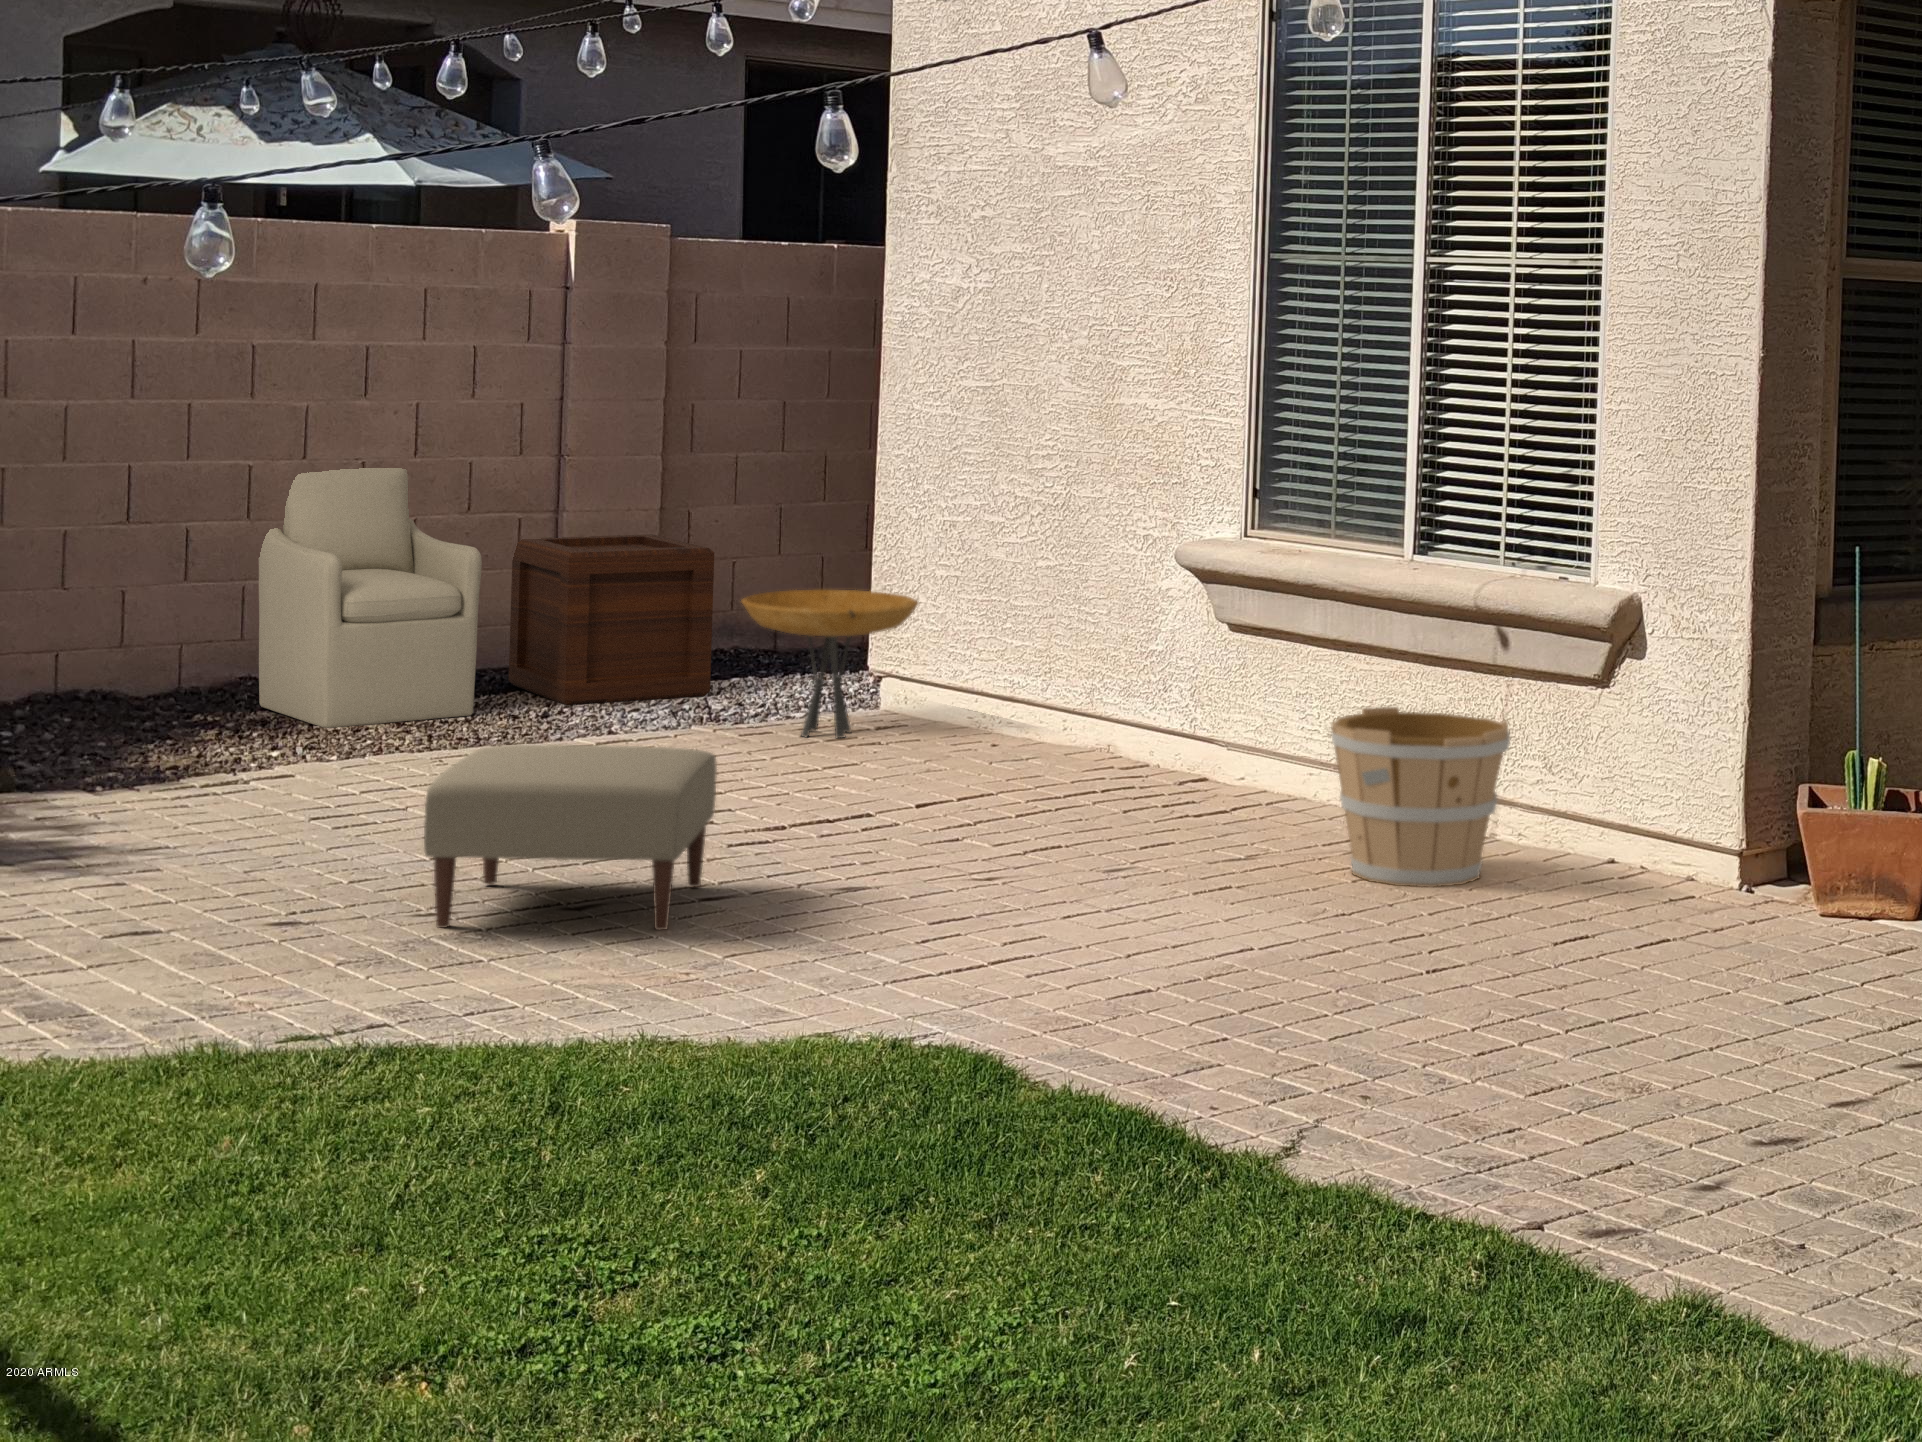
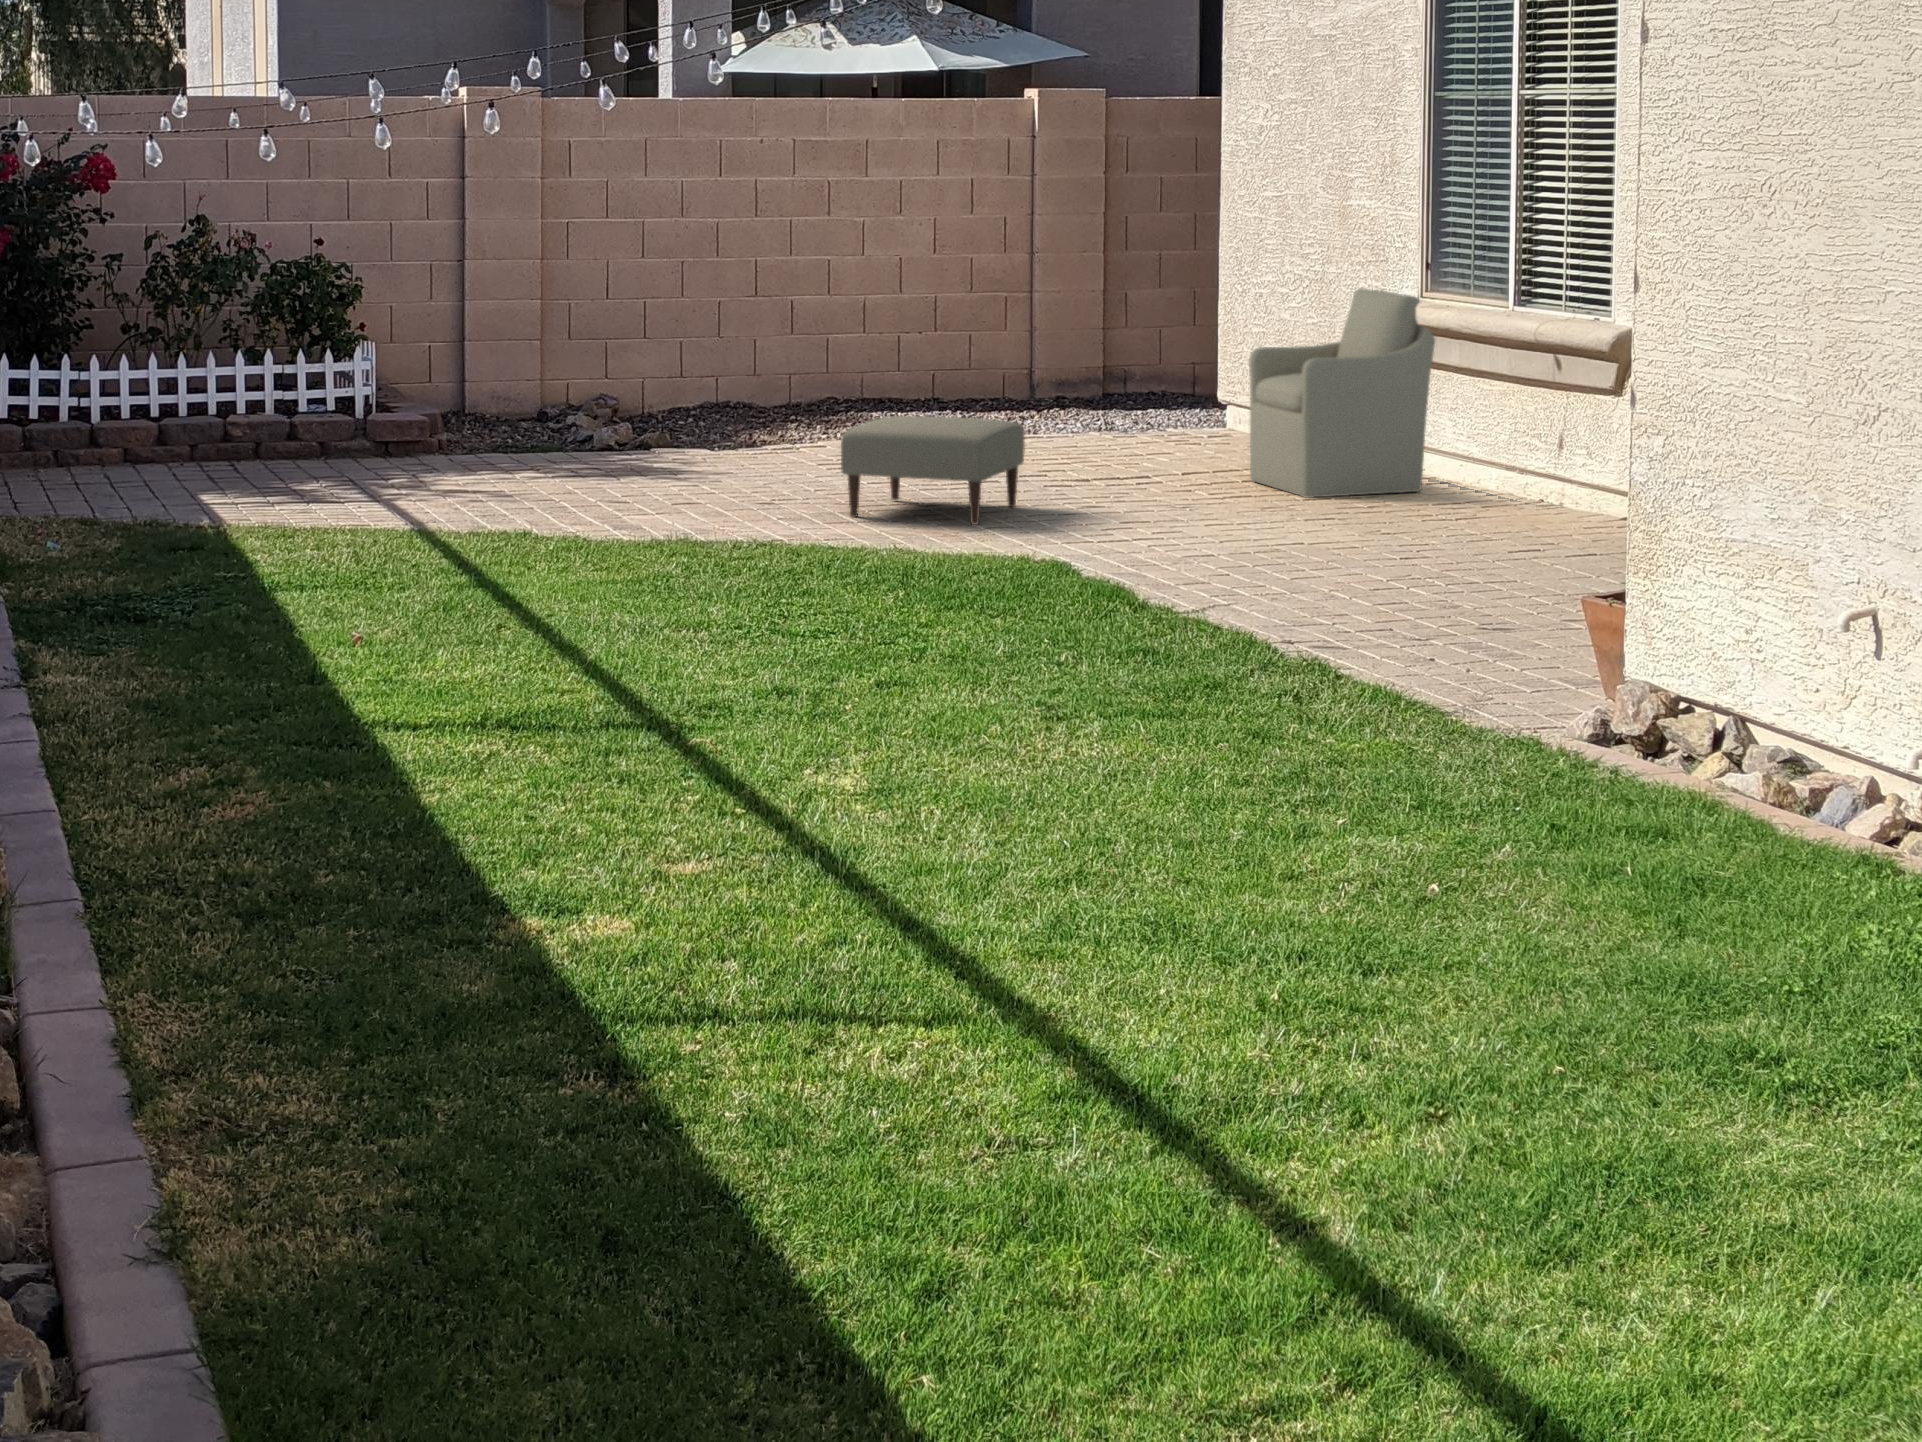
chair: present [259,468,482,728] -> present [1249,289,1435,498]
wooden crate: present [509,534,714,705] -> none [993,306,1120,420]
side table: present [742,590,919,738] -> none [1116,341,1238,442]
wooden bucket: present [1331,707,1510,887] -> none [1431,410,1565,531]

